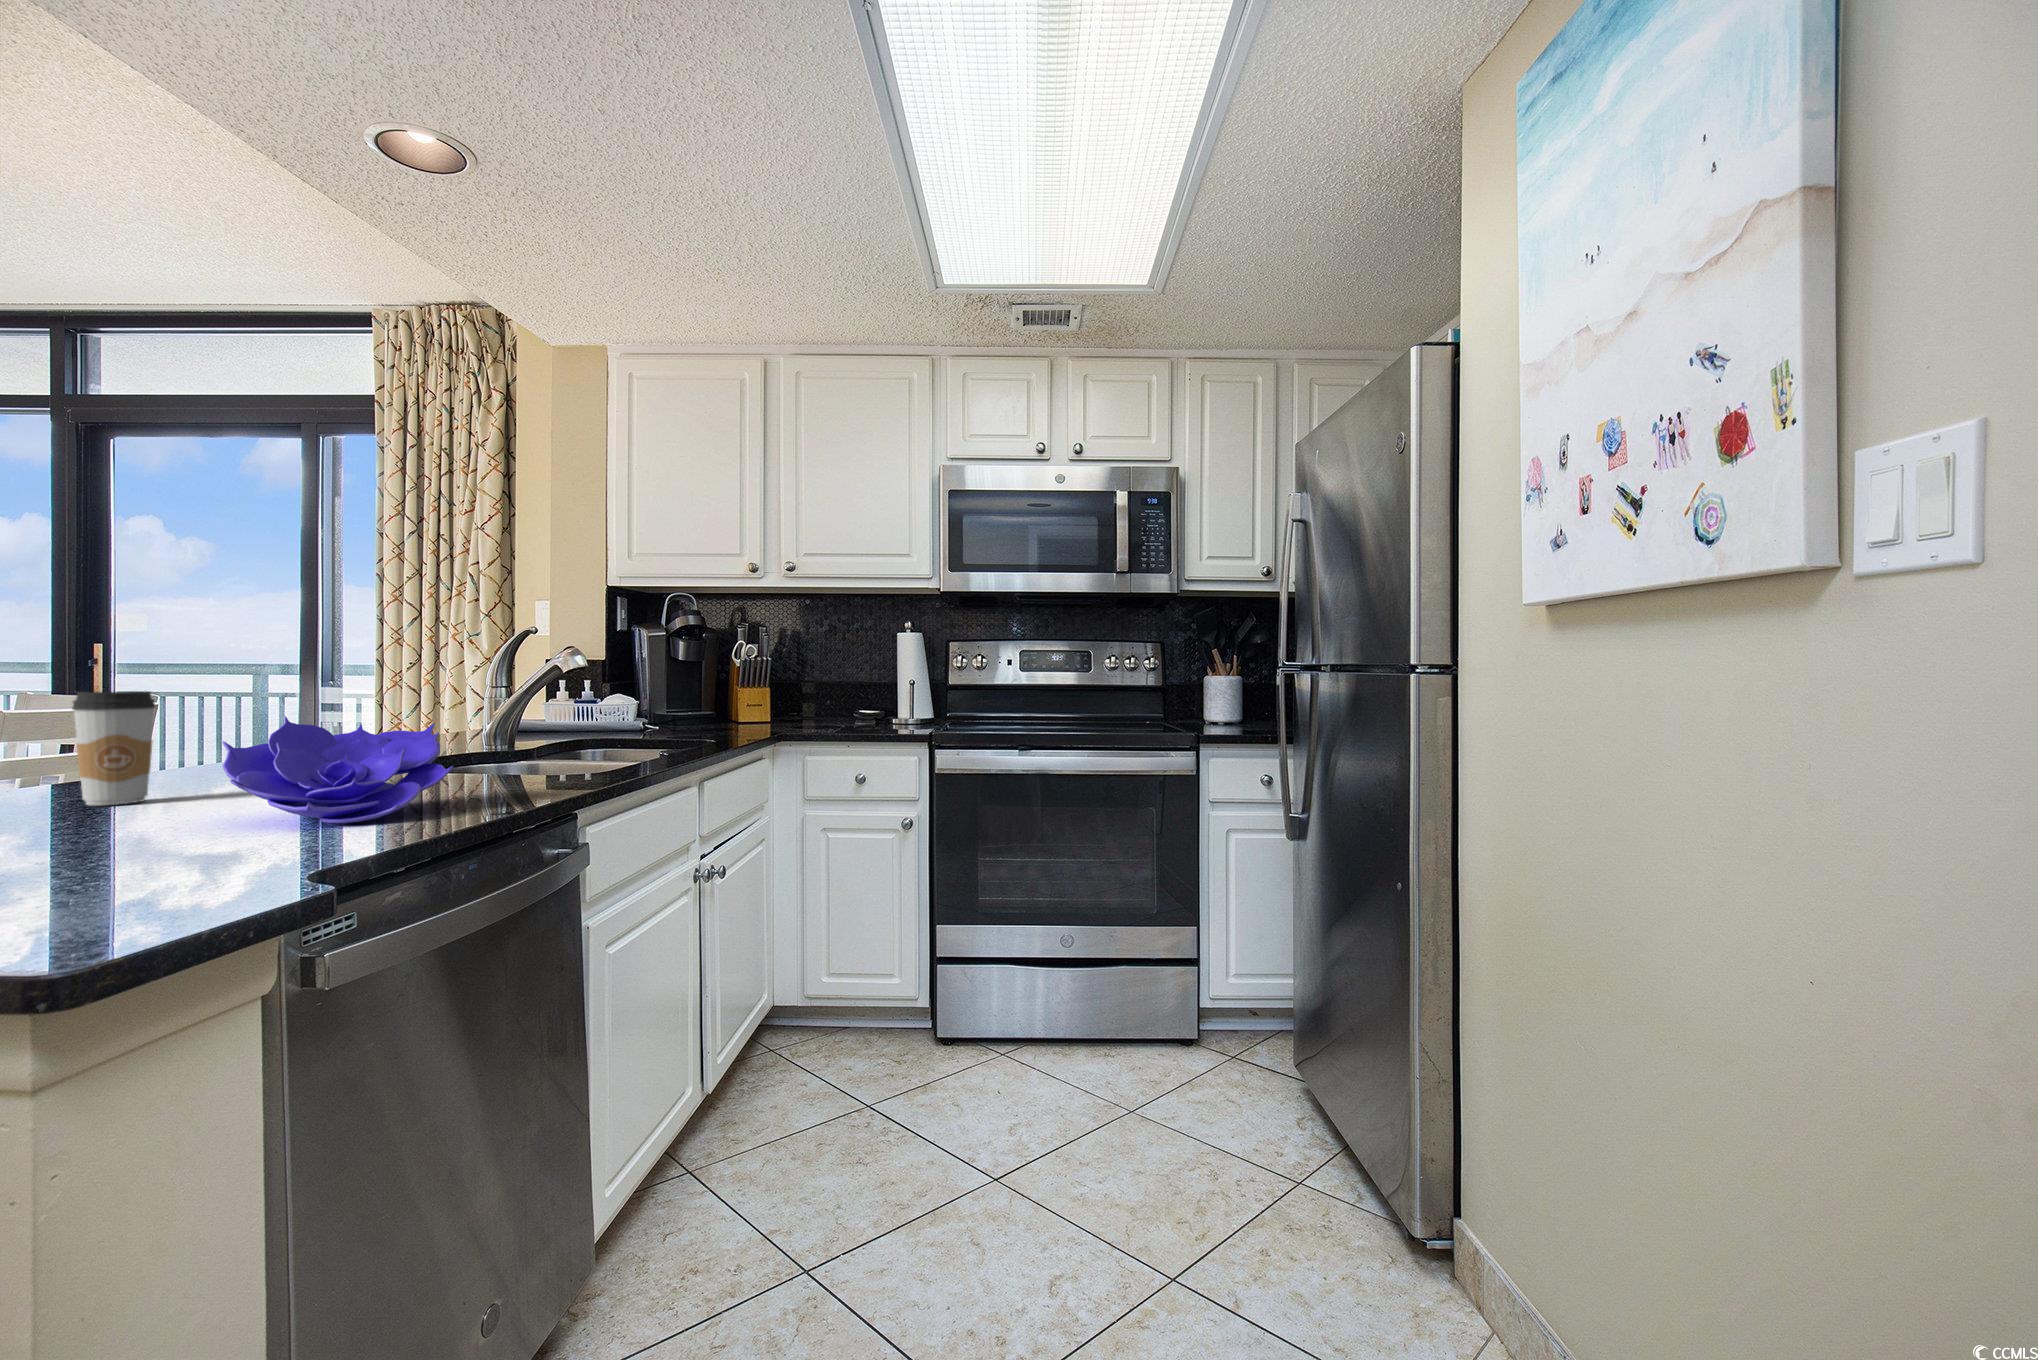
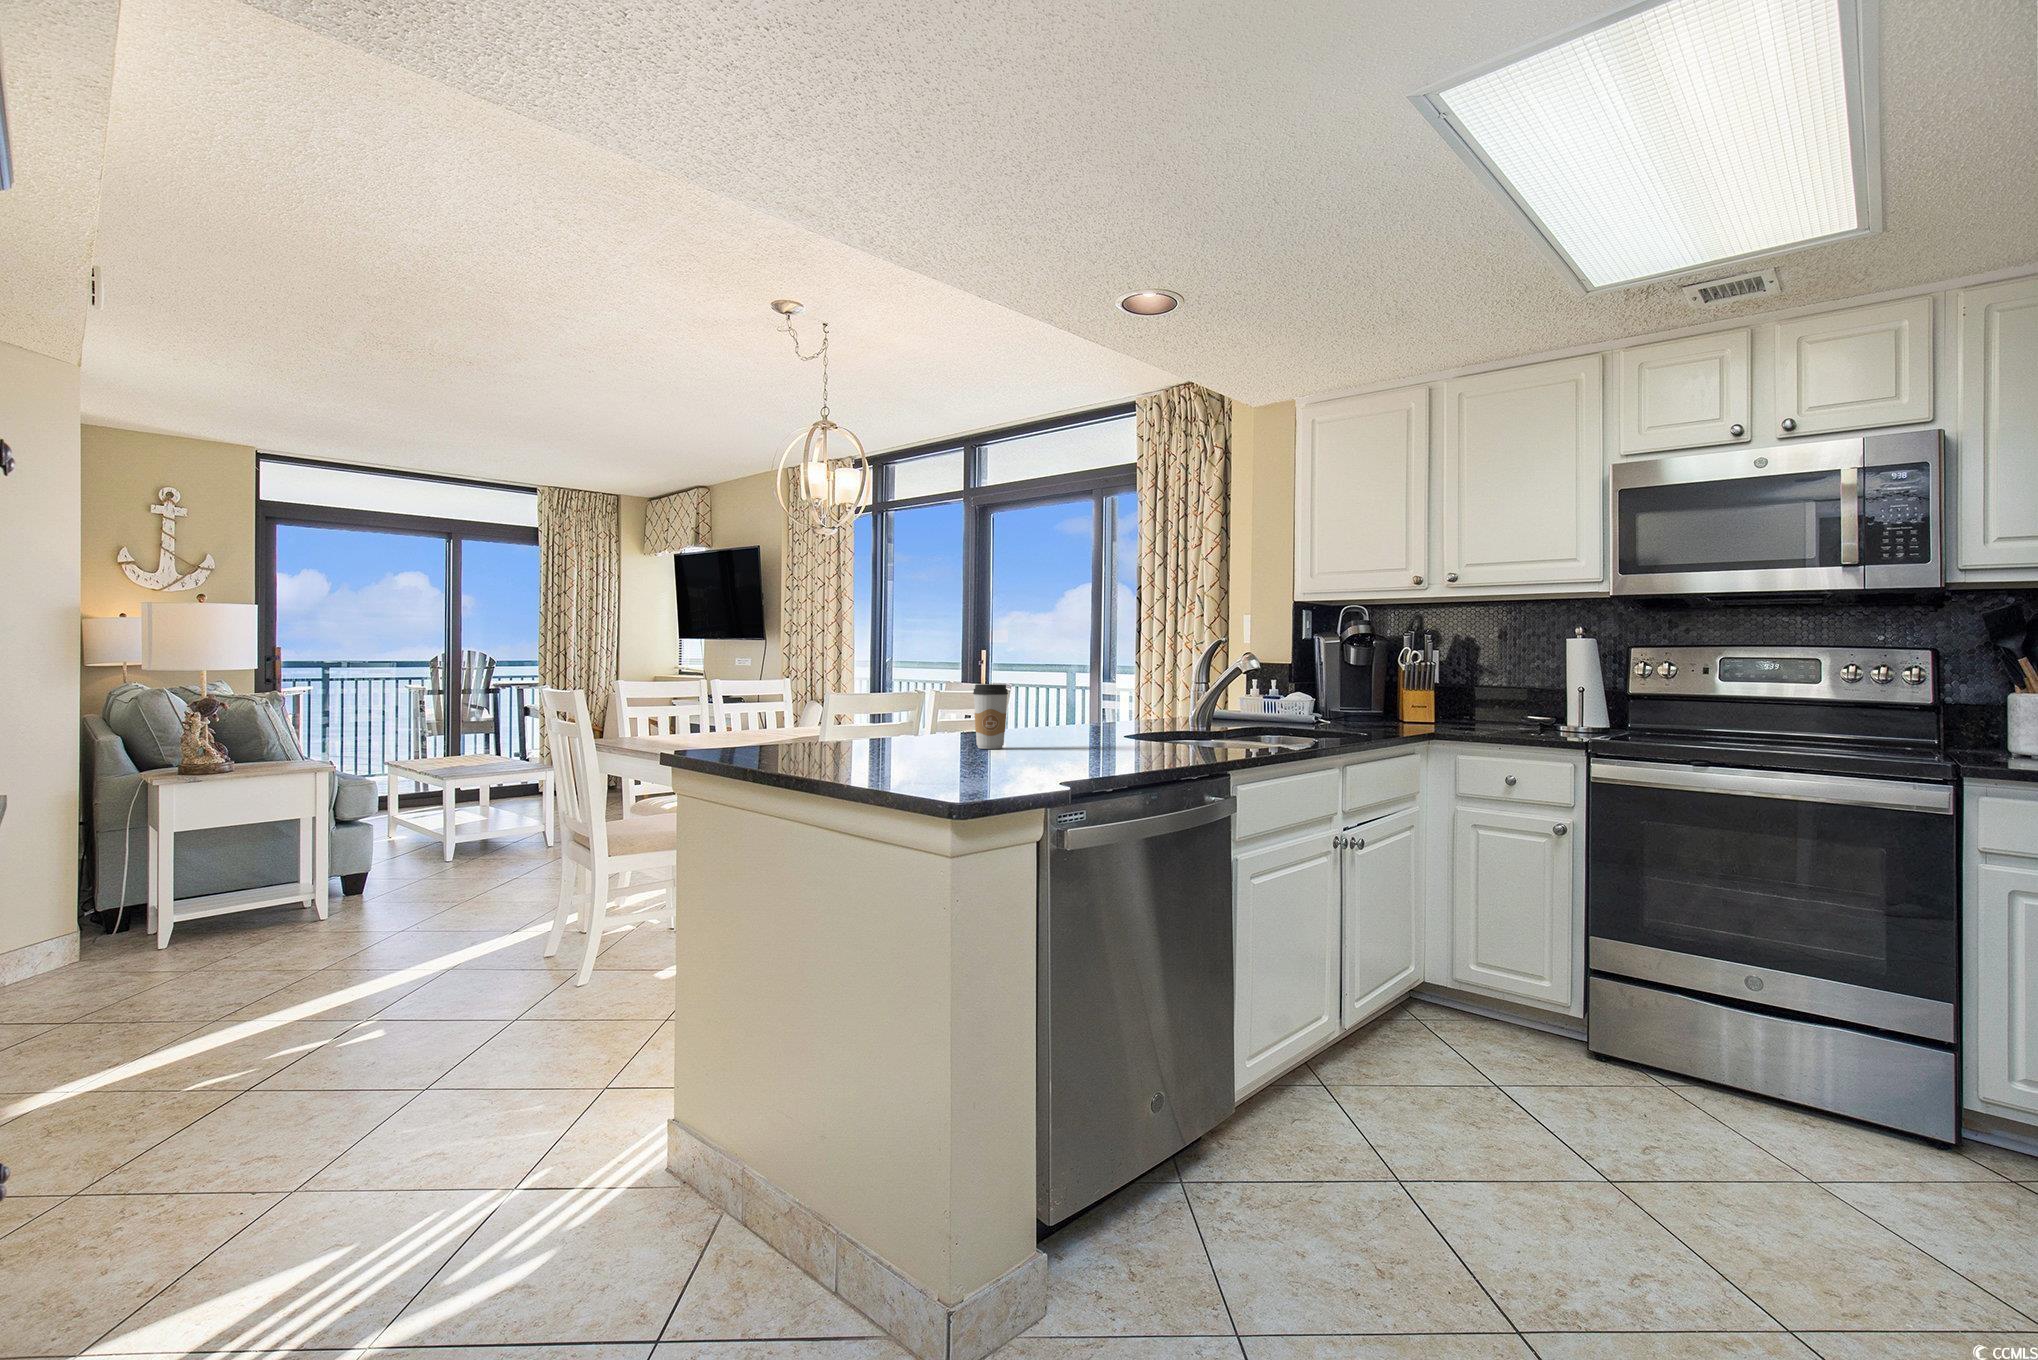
decorative bowl: present [222,716,454,823] -> none [1035,701,1149,766]

